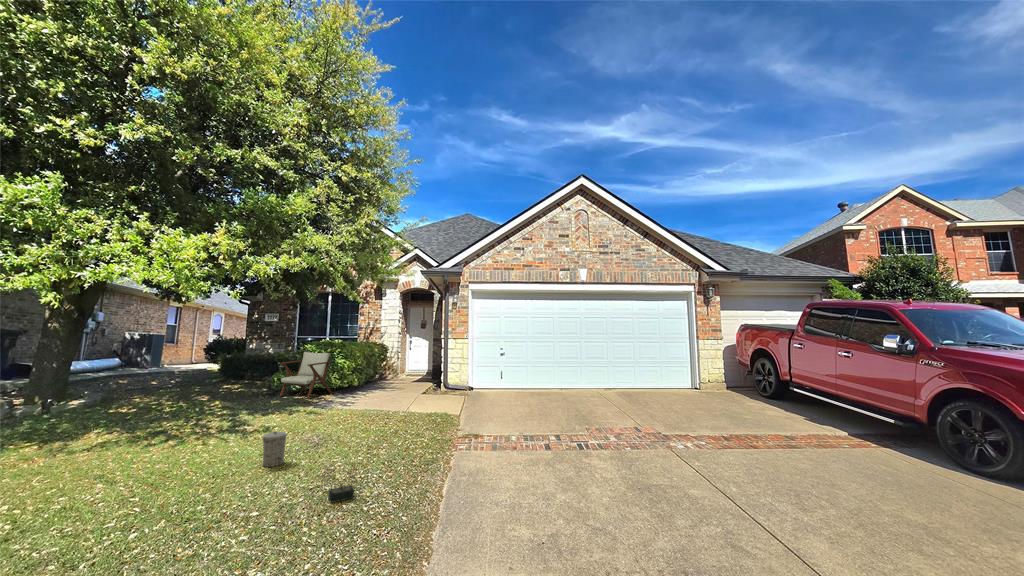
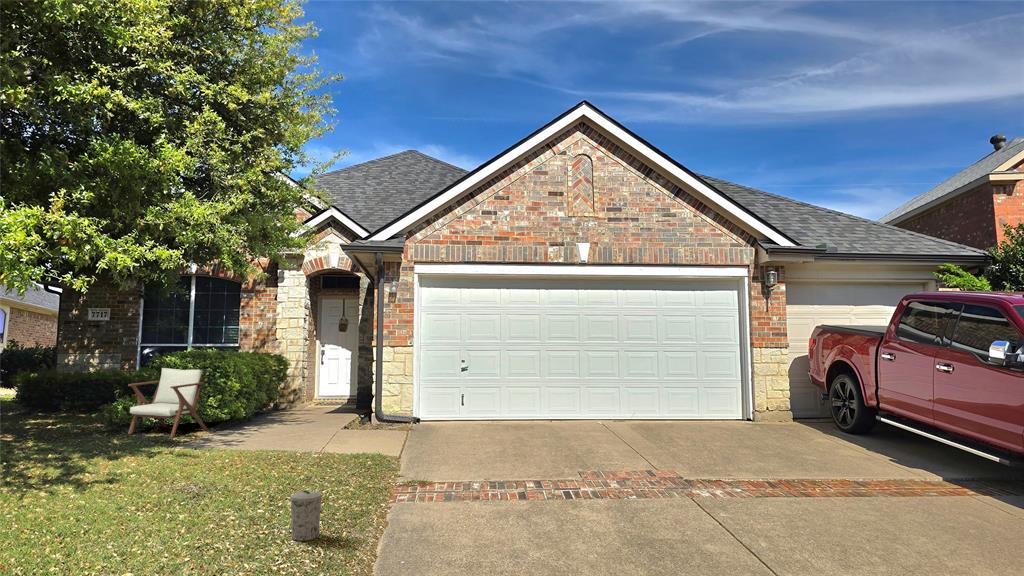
trash can: present [263,432,287,467] -> present [290,490,322,541]
decorative plant: present [320,469,357,503] -> none [220,513,273,558]

